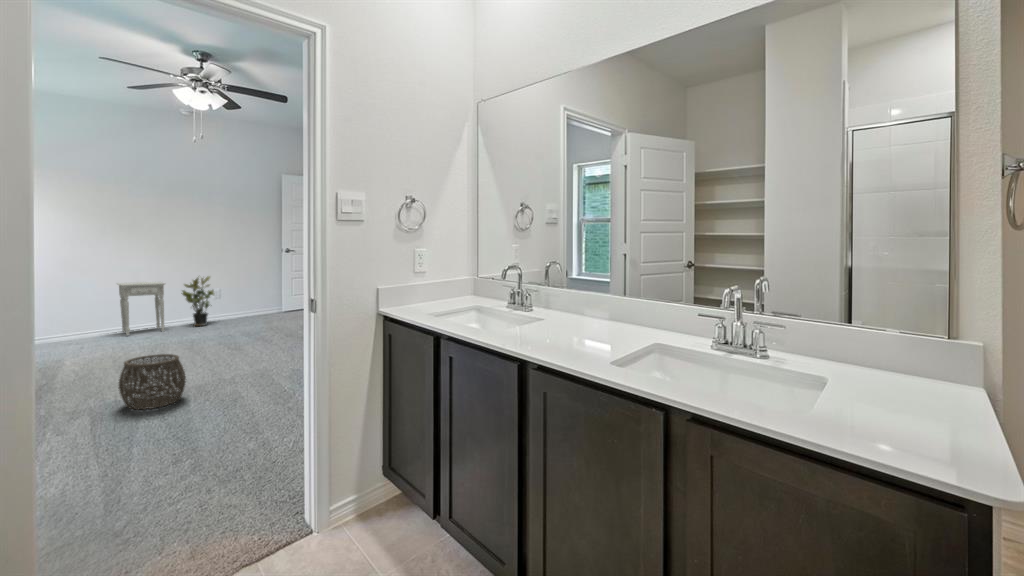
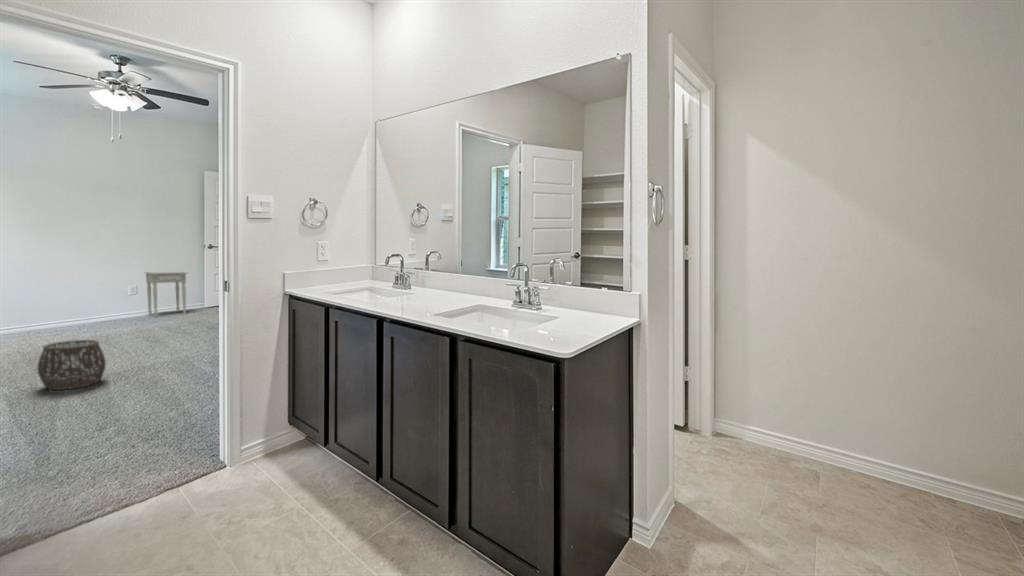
potted plant: present [182,277,214,326] -> none [95,271,132,321]
nightstand: present [117,282,165,336] -> present [145,271,187,316]

